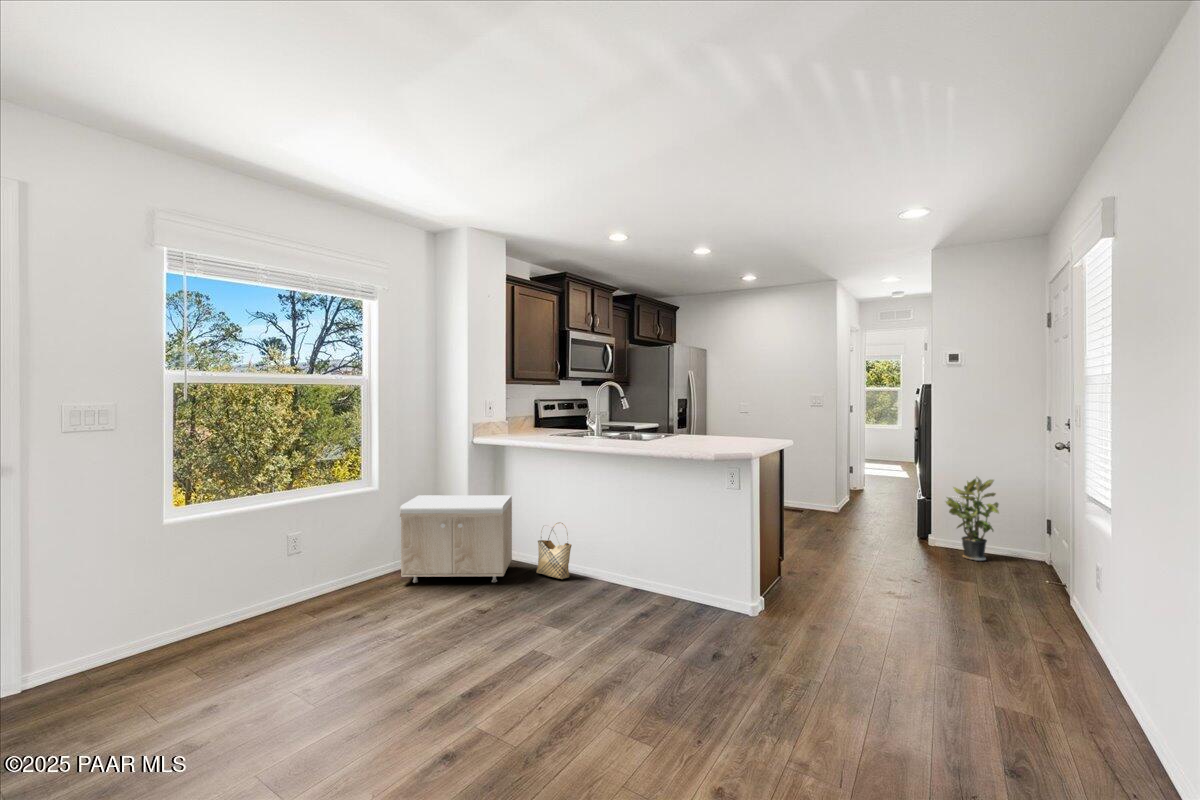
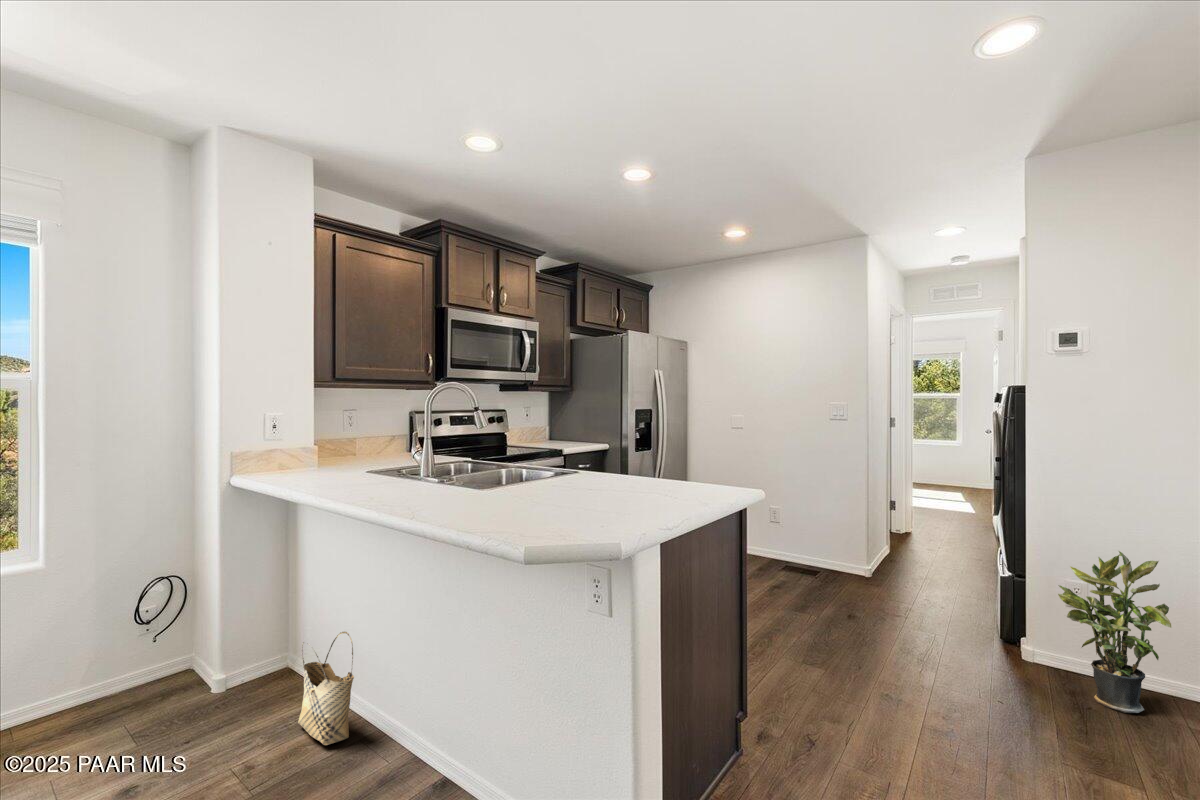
storage bench: present [400,495,512,583] -> none [28,576,280,748]

